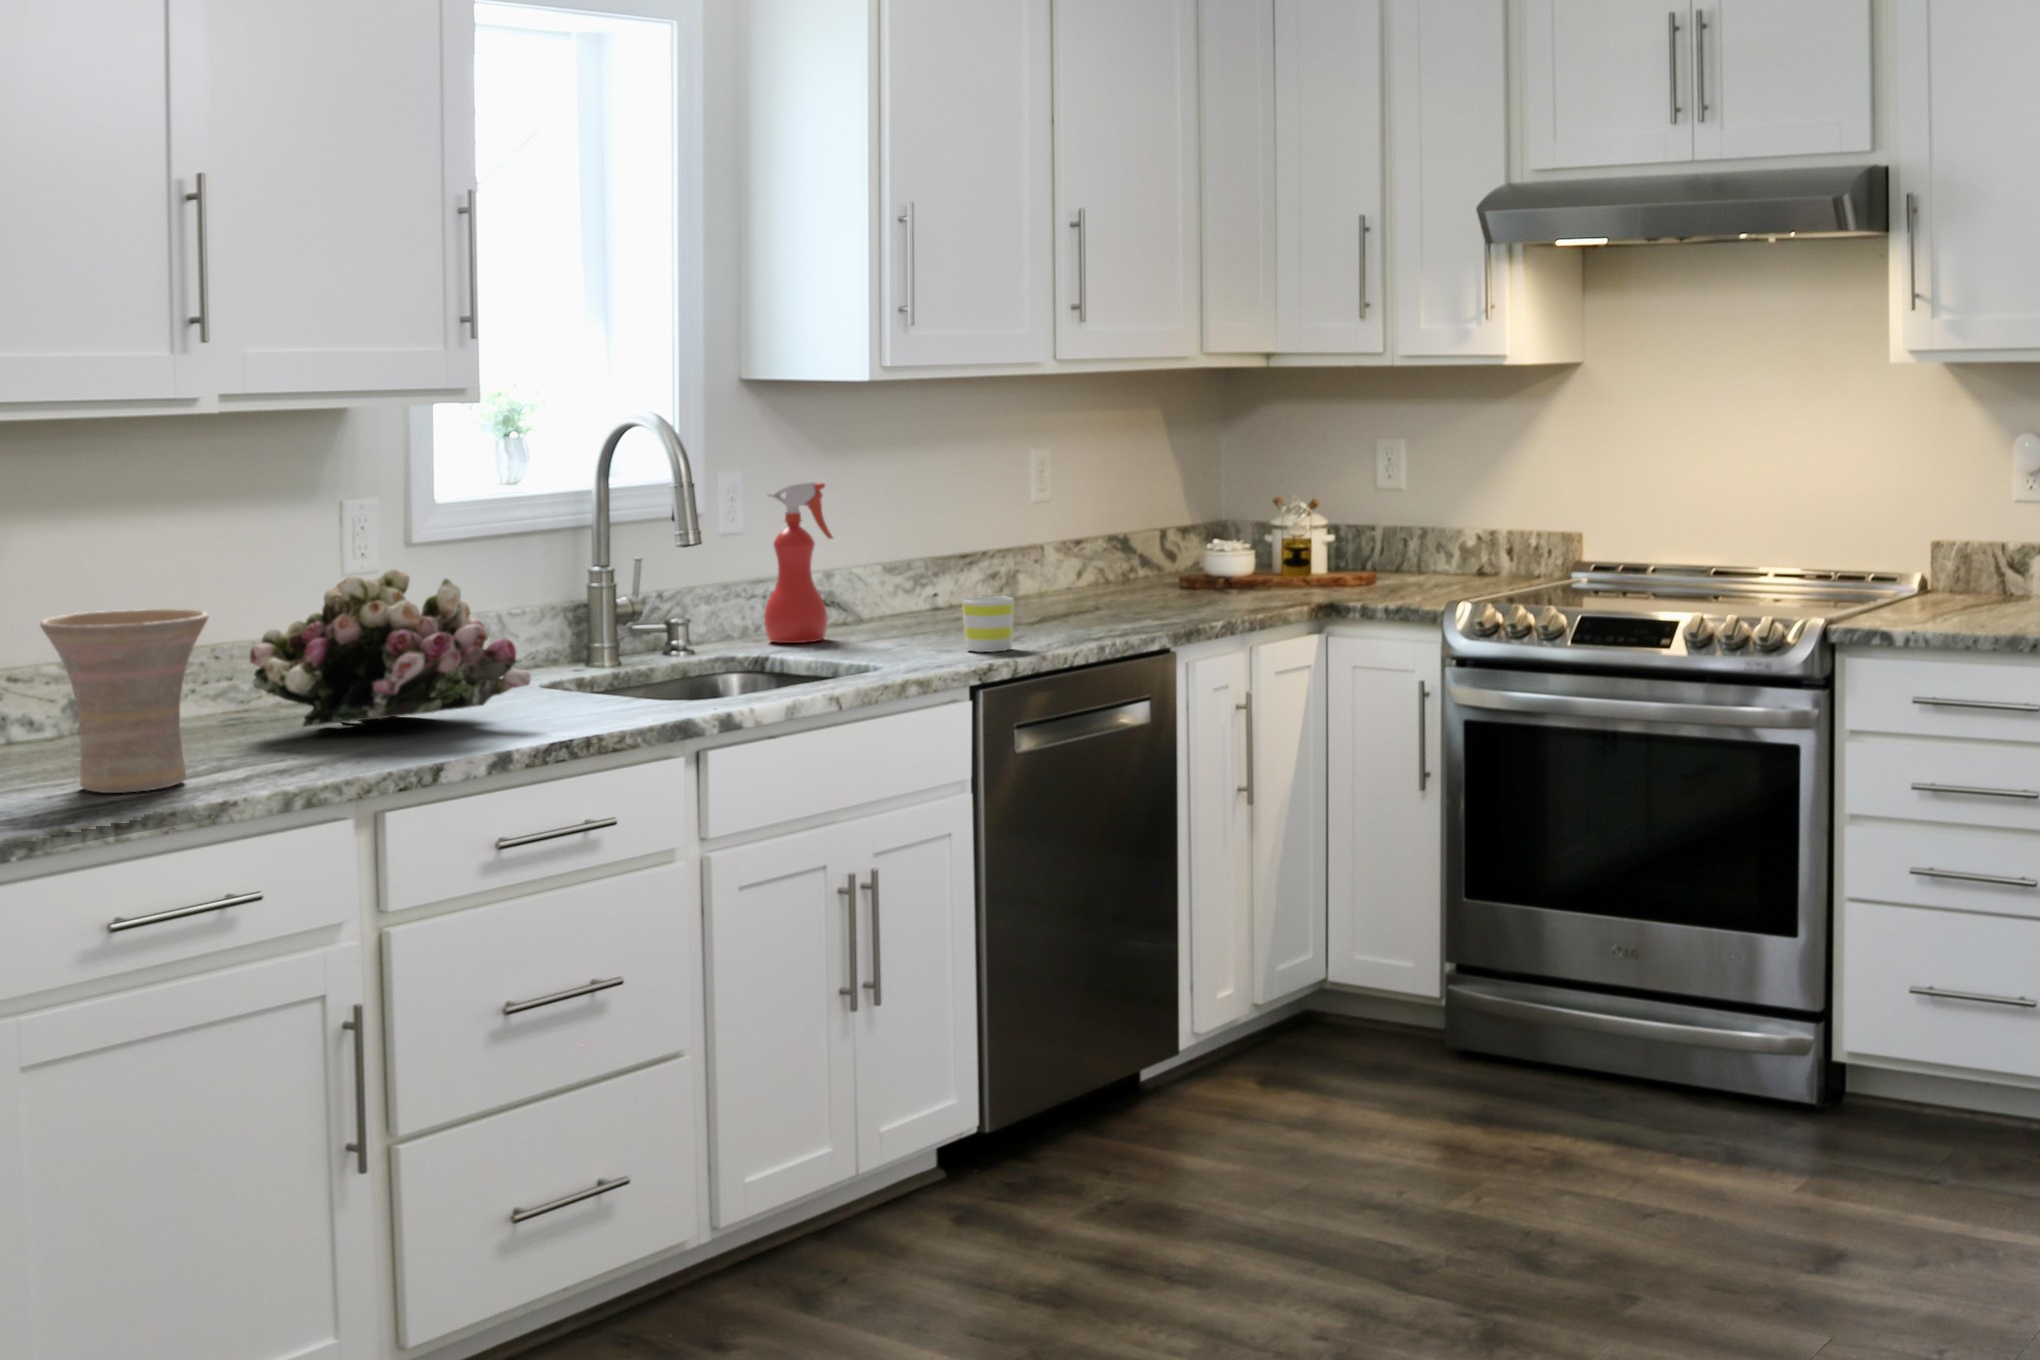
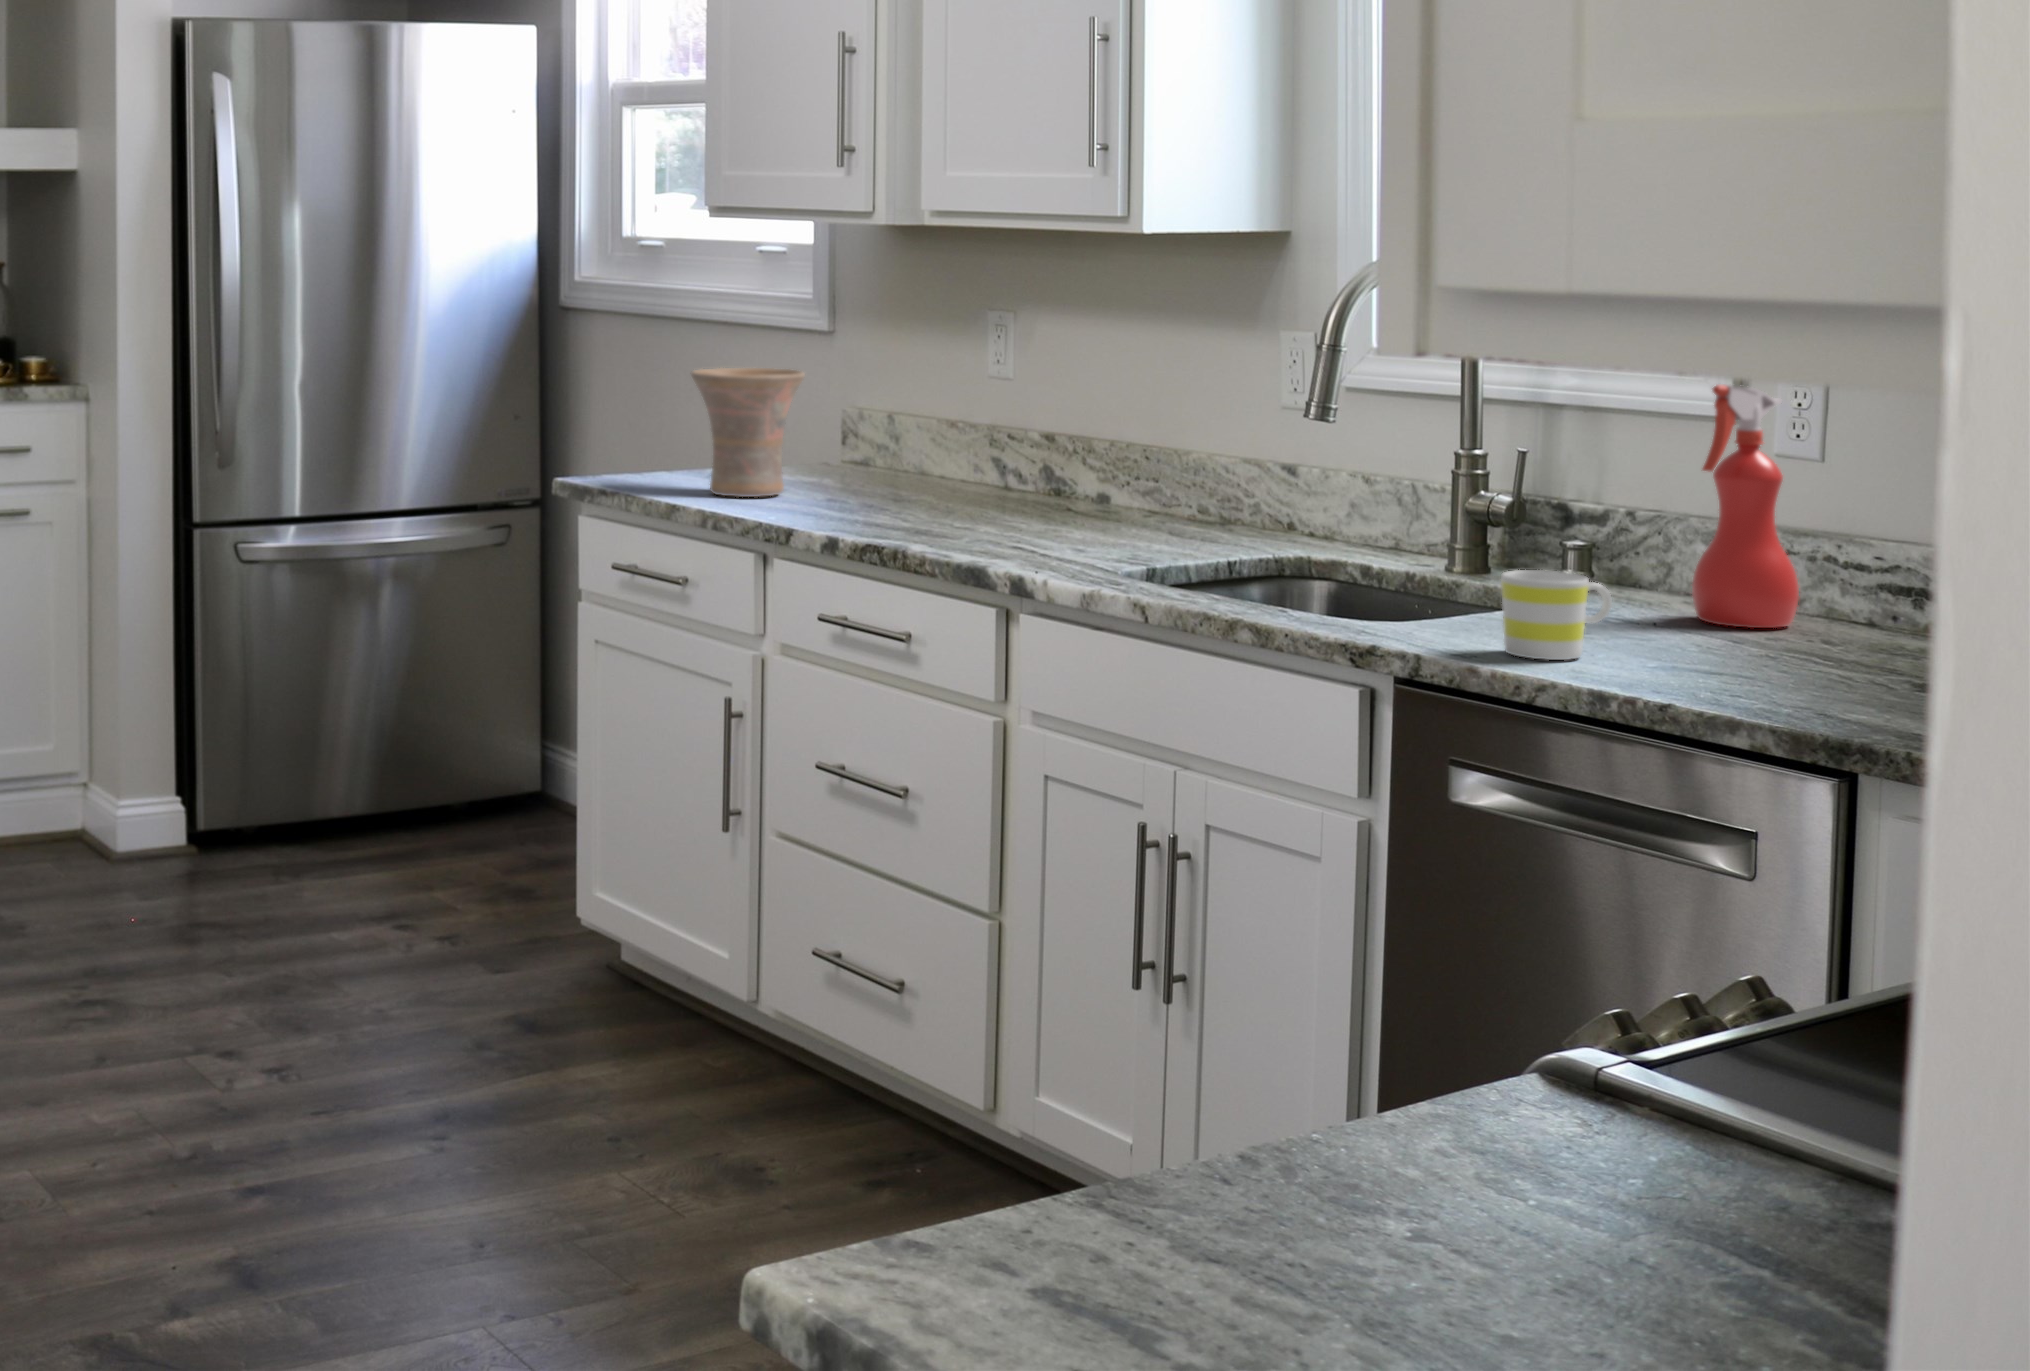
flower arrangement: present [250,569,531,726] -> none [875,379,1106,526]

